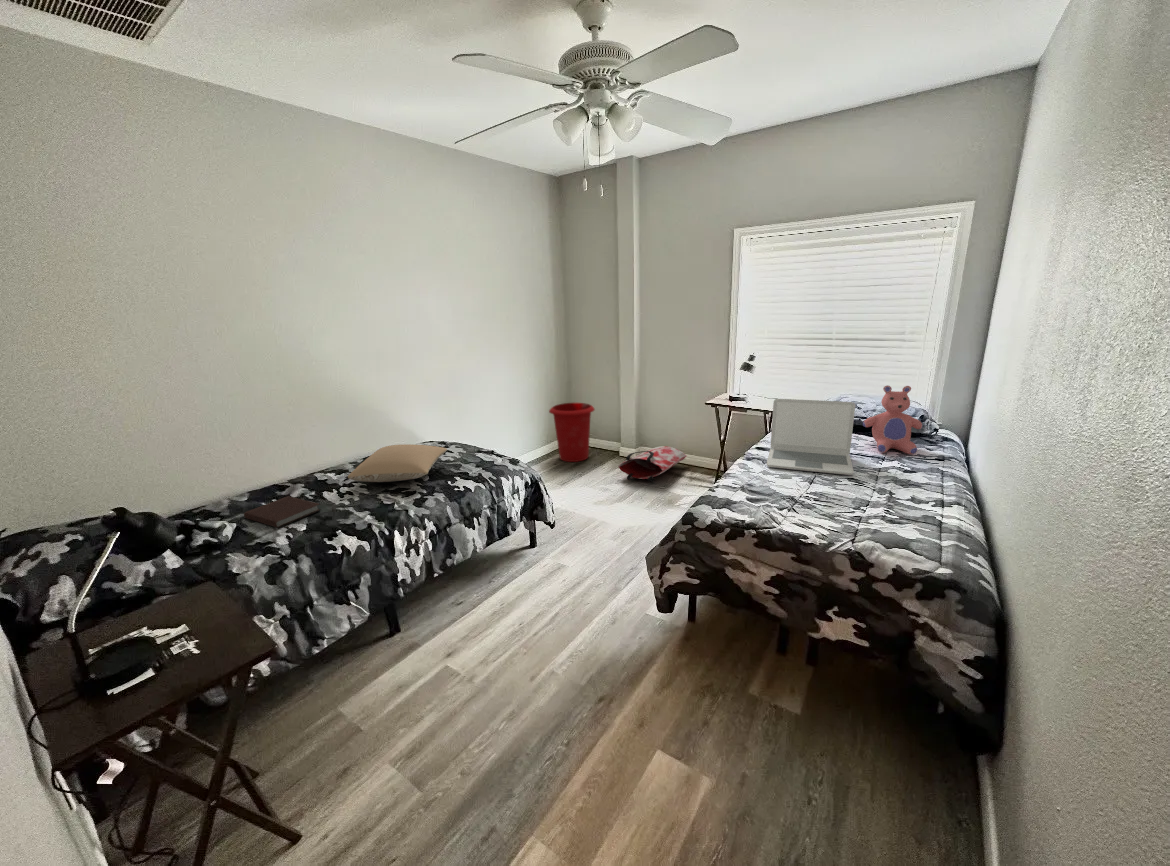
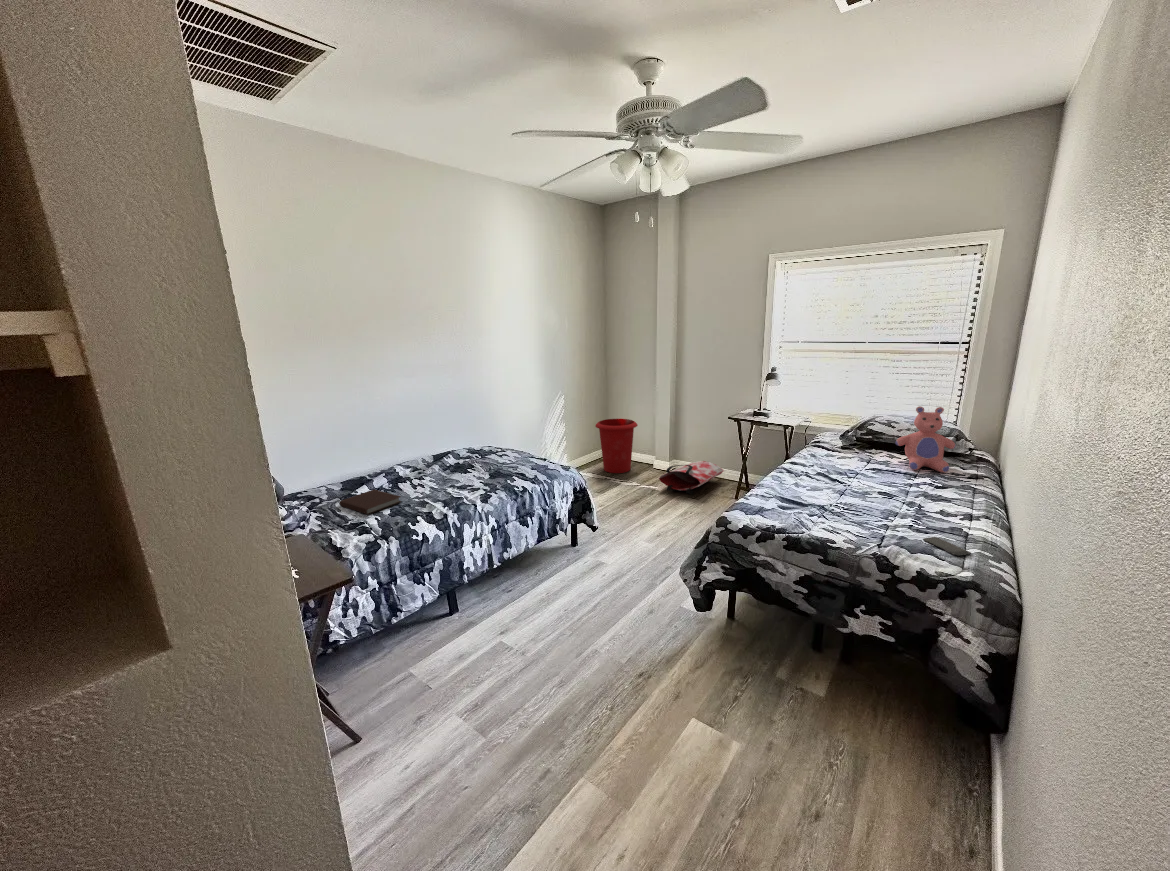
laptop: present [767,399,855,475] -> none [800,417,887,489]
pillow: present [348,444,447,482] -> none [424,449,507,481]
smartphone: none [897,528,947,549] -> present [923,537,971,556]

